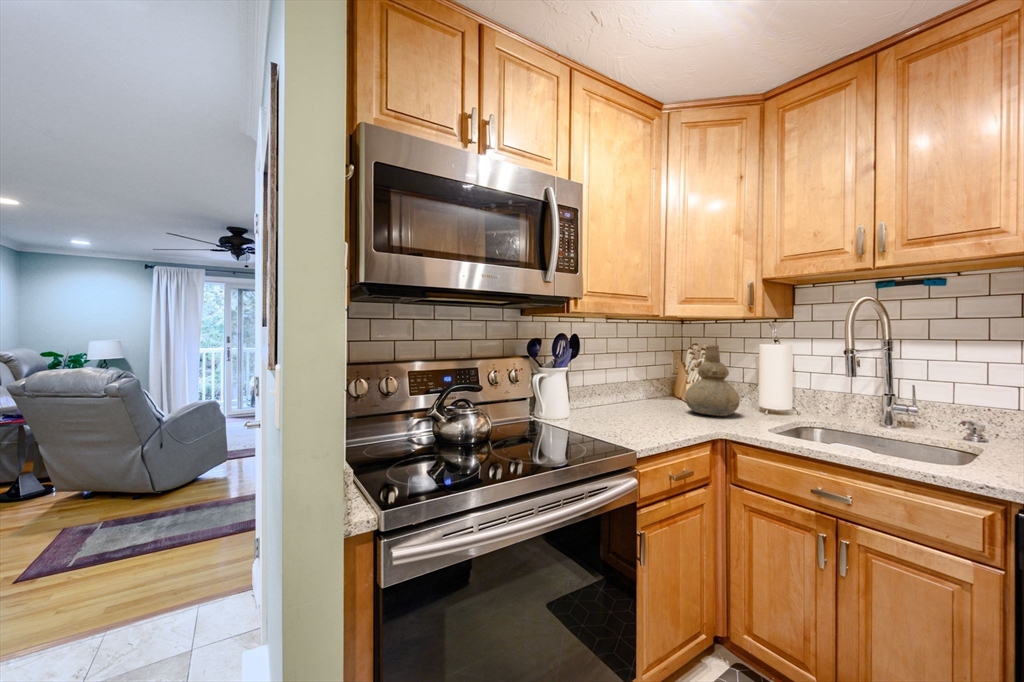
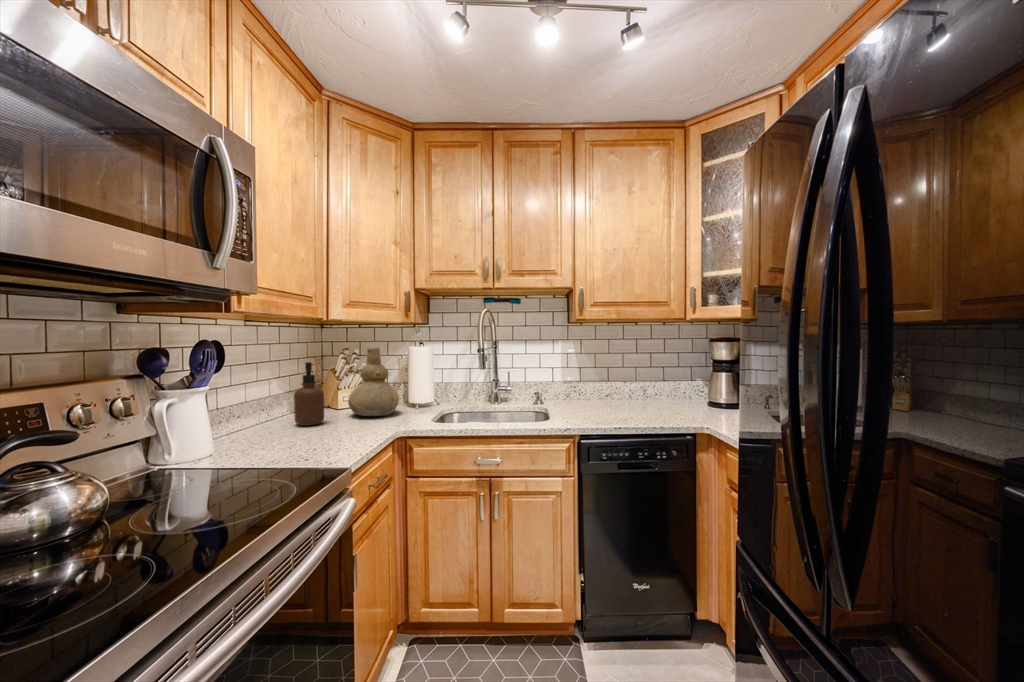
soap dispenser: none [634,356,659,413] -> present [294,362,324,426]

